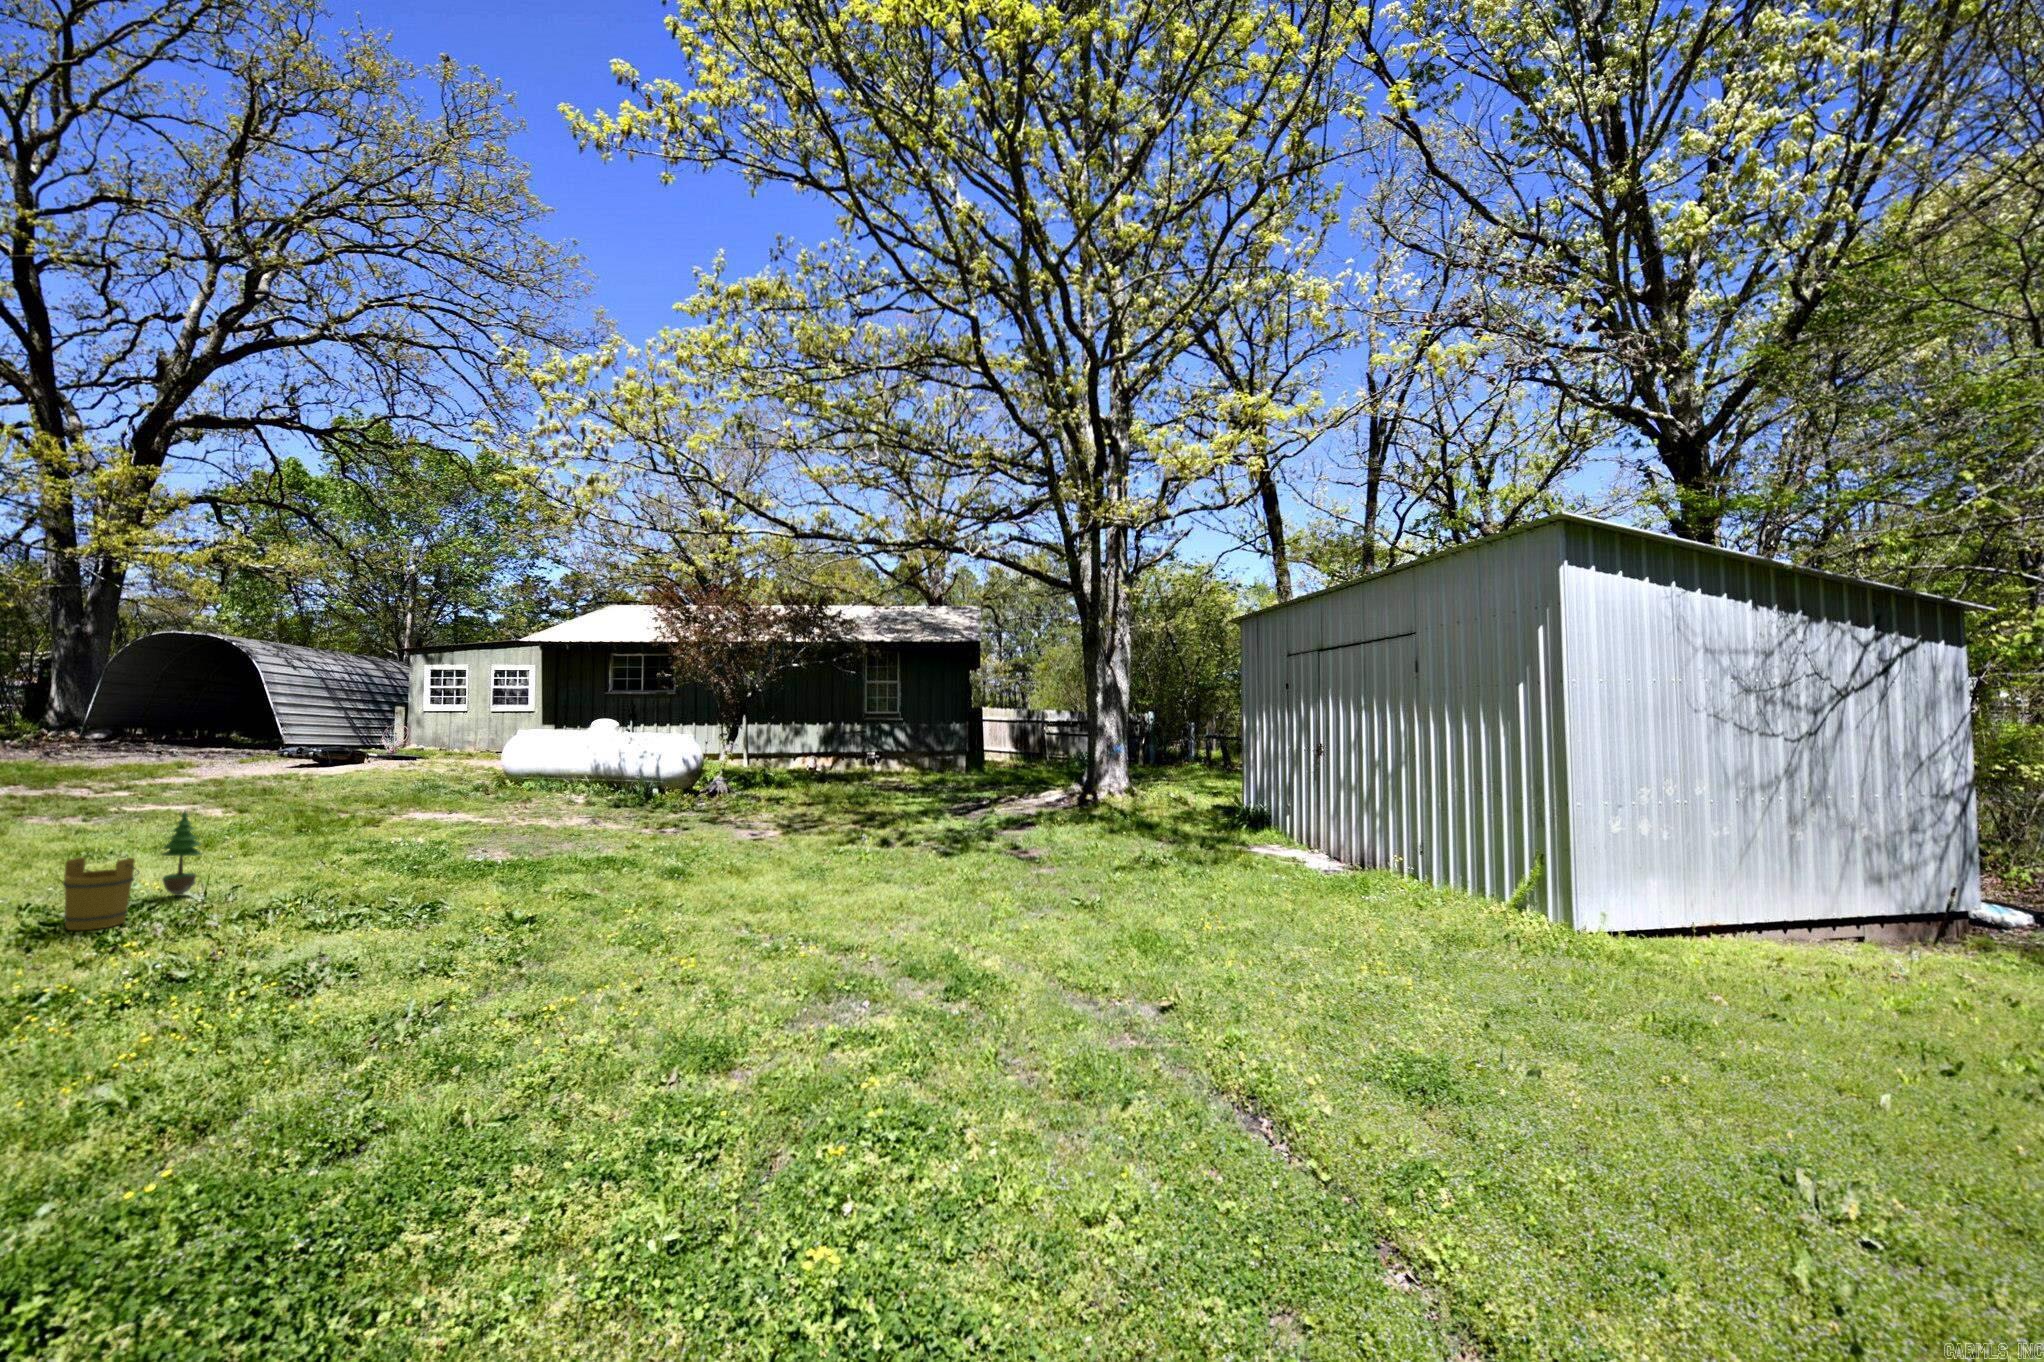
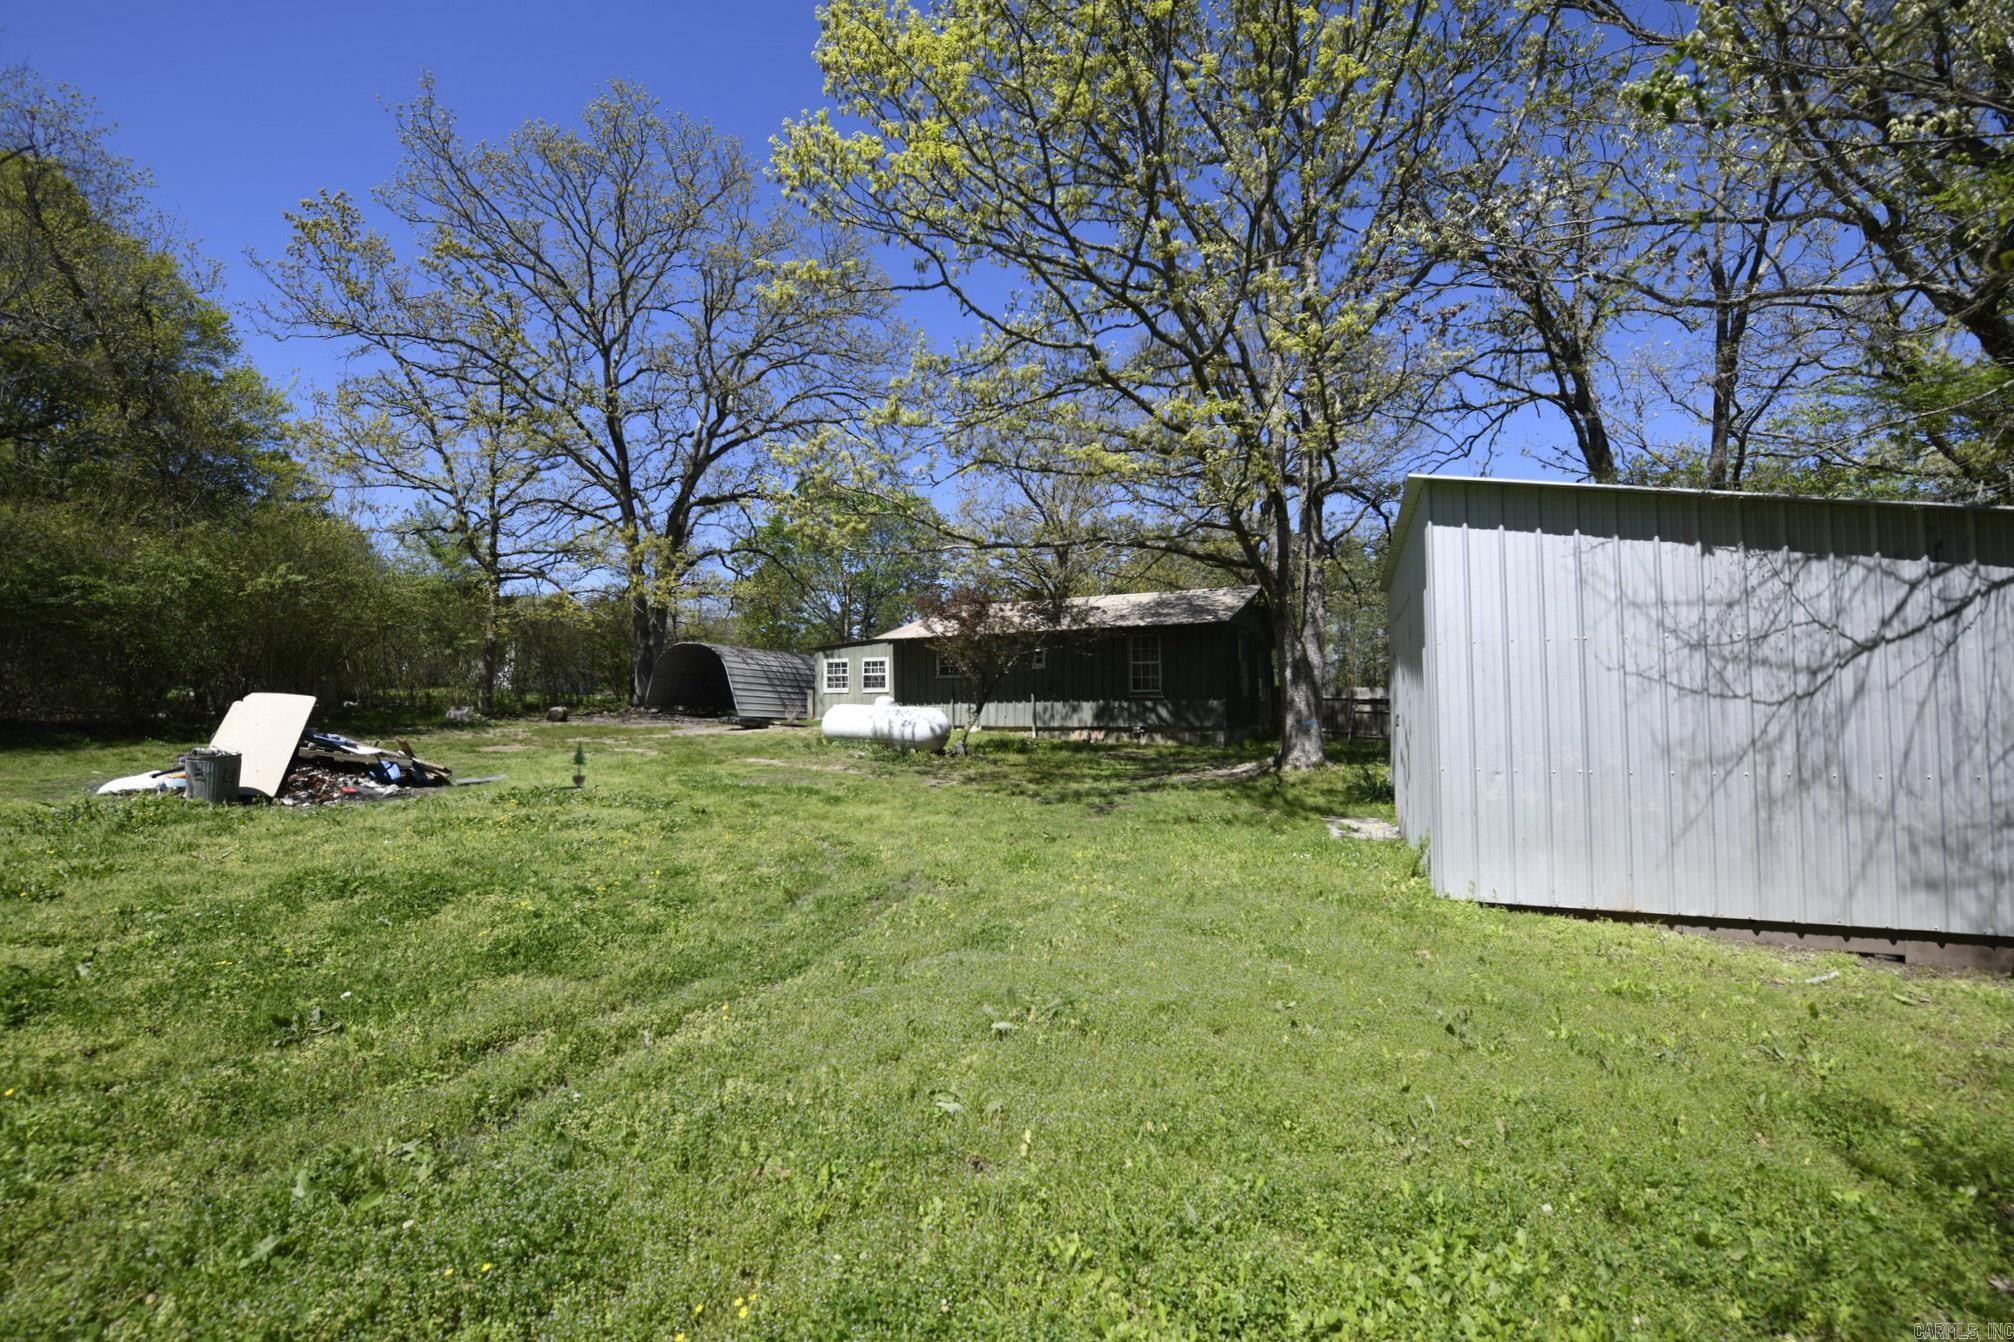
bucket: present [63,857,139,930] -> none [524,761,553,796]

